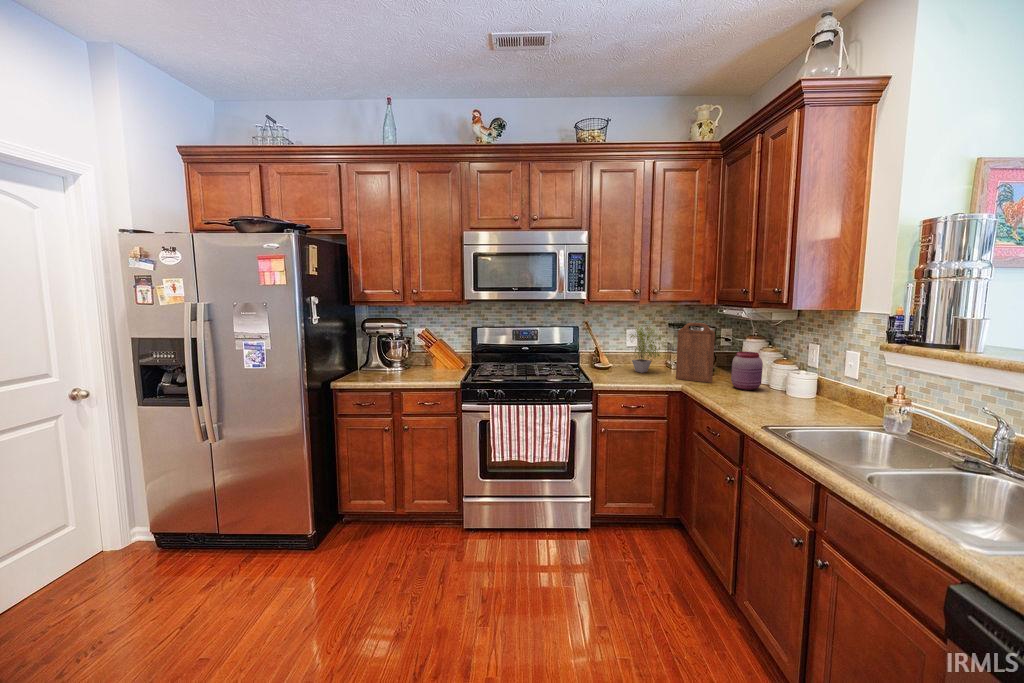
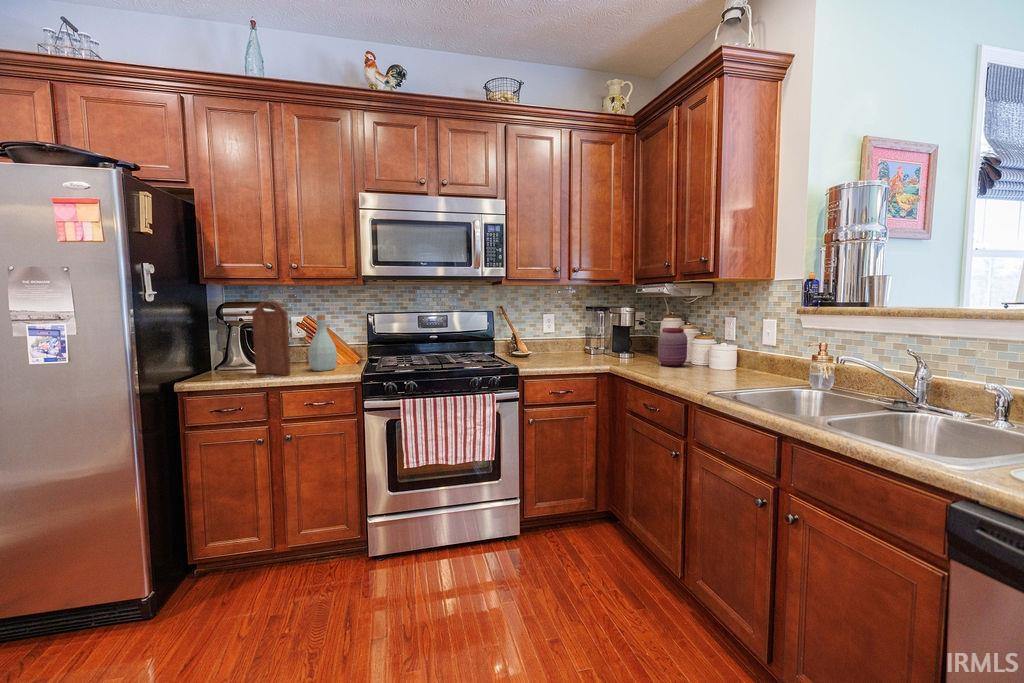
potted plant: present [630,322,667,373] -> none [545,300,591,358]
cutting board: present [676,323,715,383] -> present [252,302,290,375]
bottle: none [423,331,445,376] -> present [308,315,337,371]

